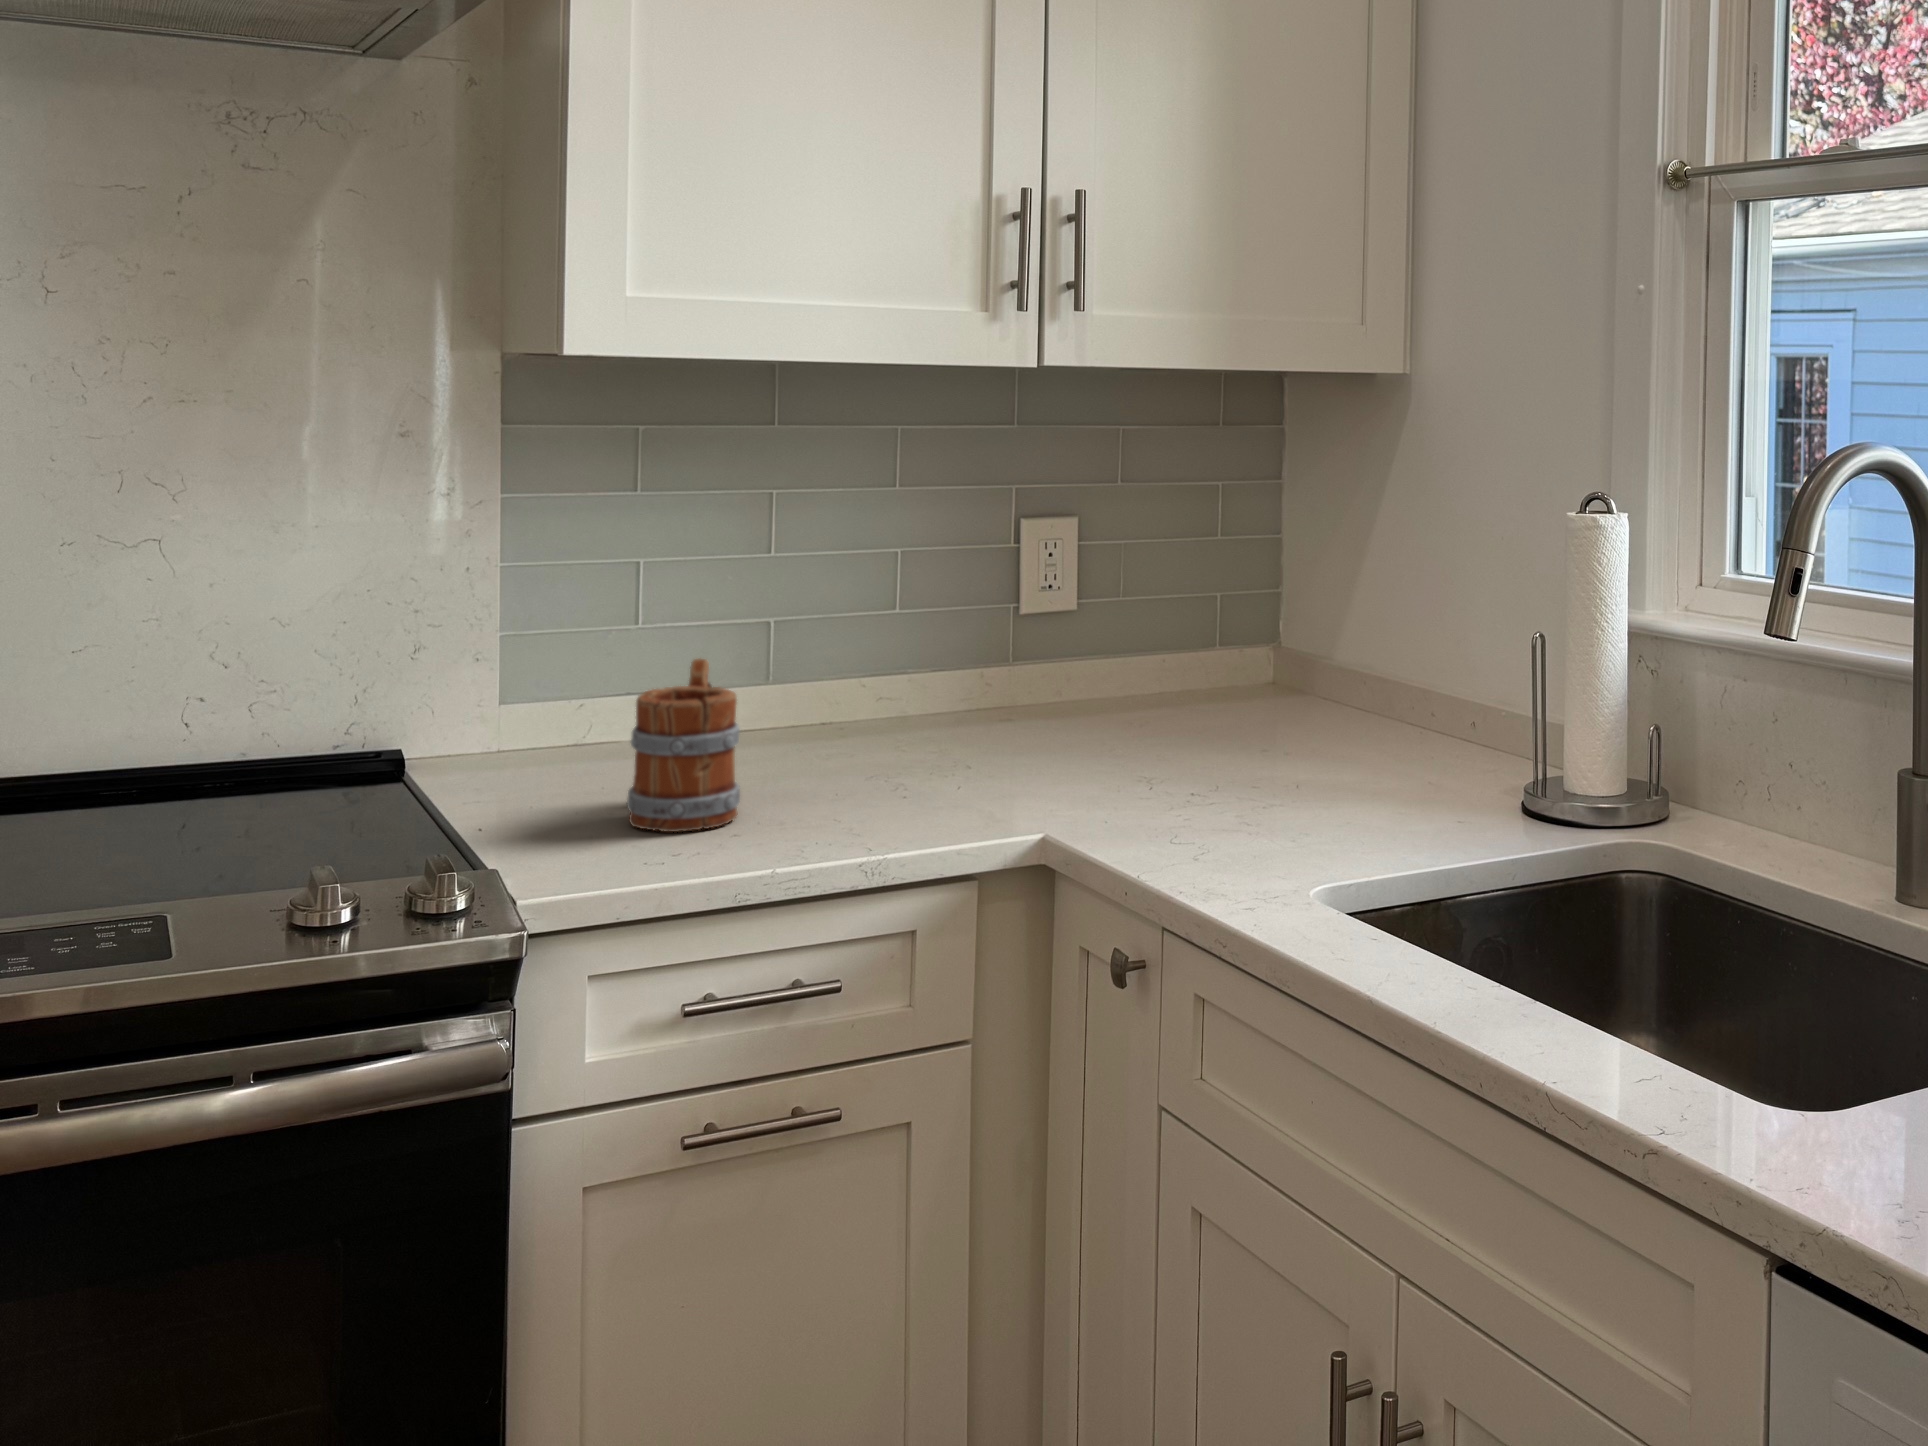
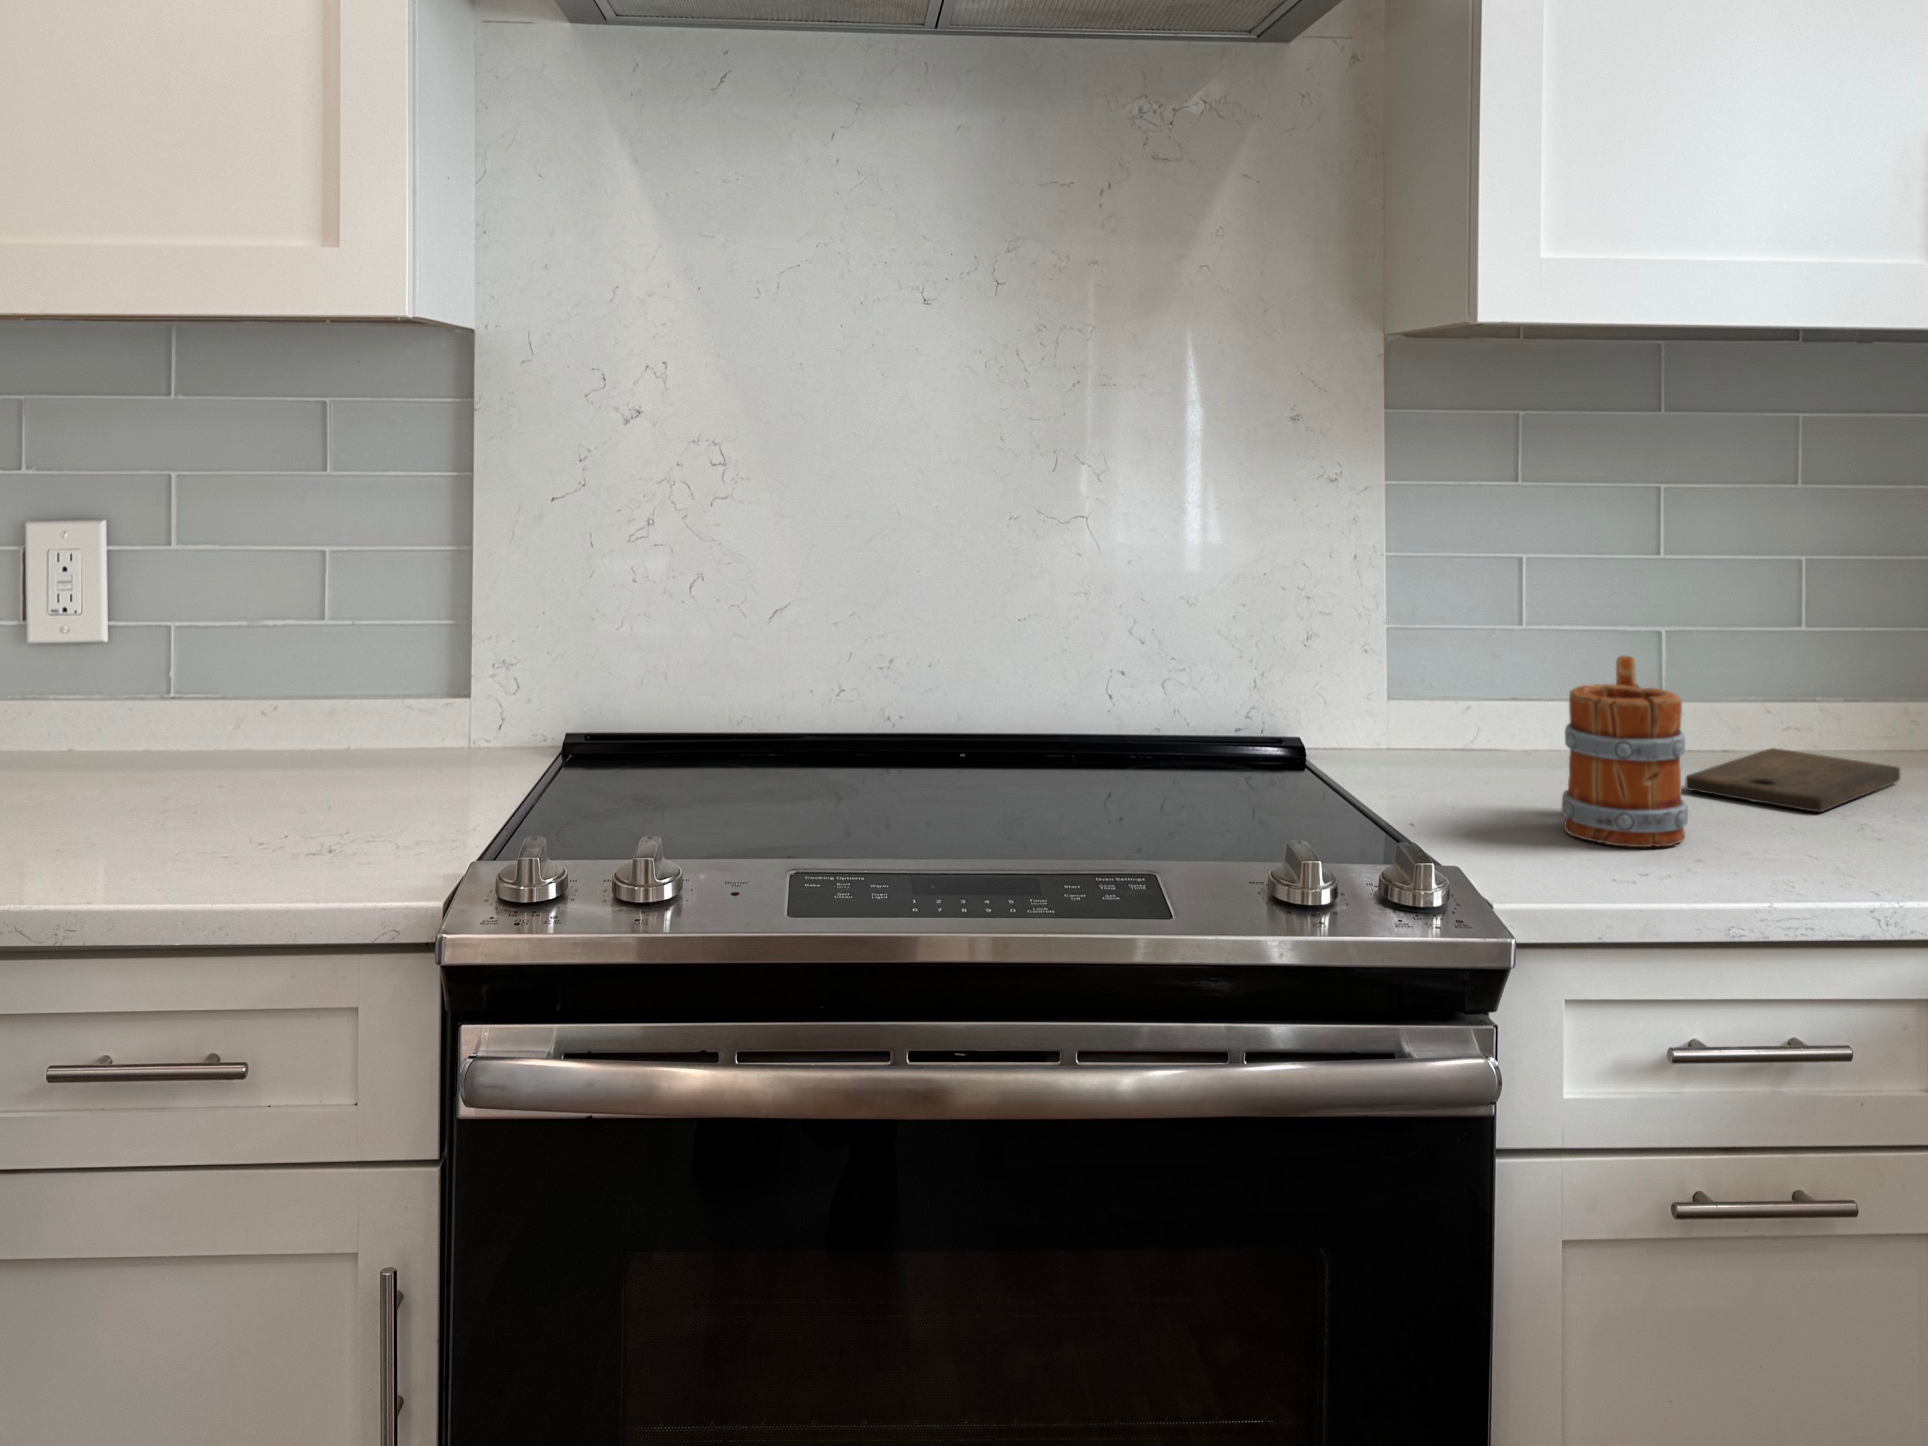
cutting board: none [768,723,961,780] -> present [1685,748,1900,812]

